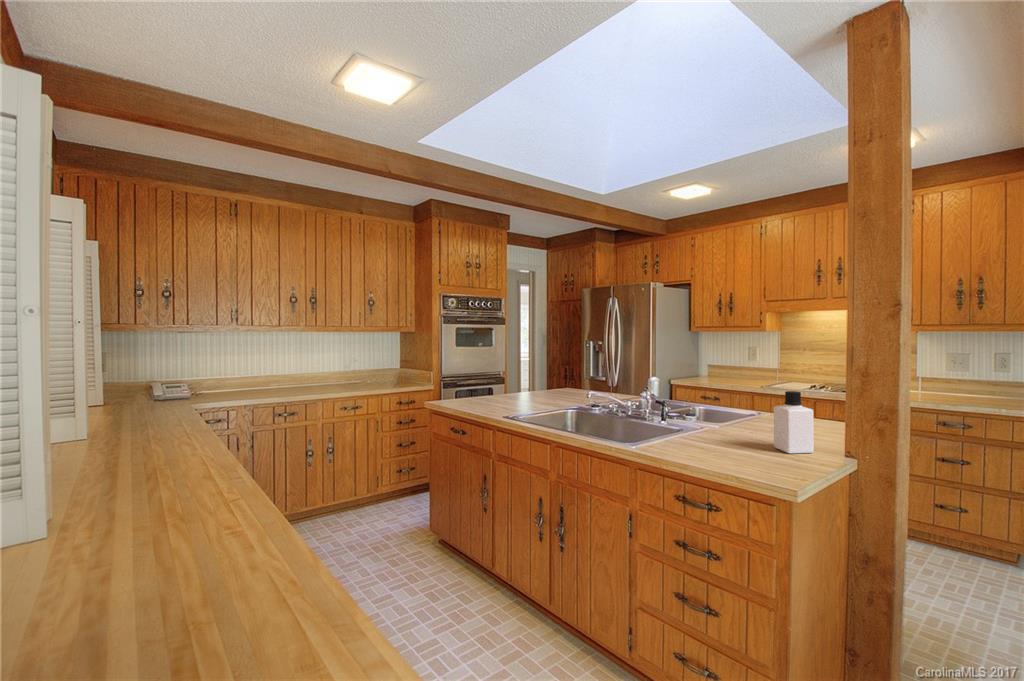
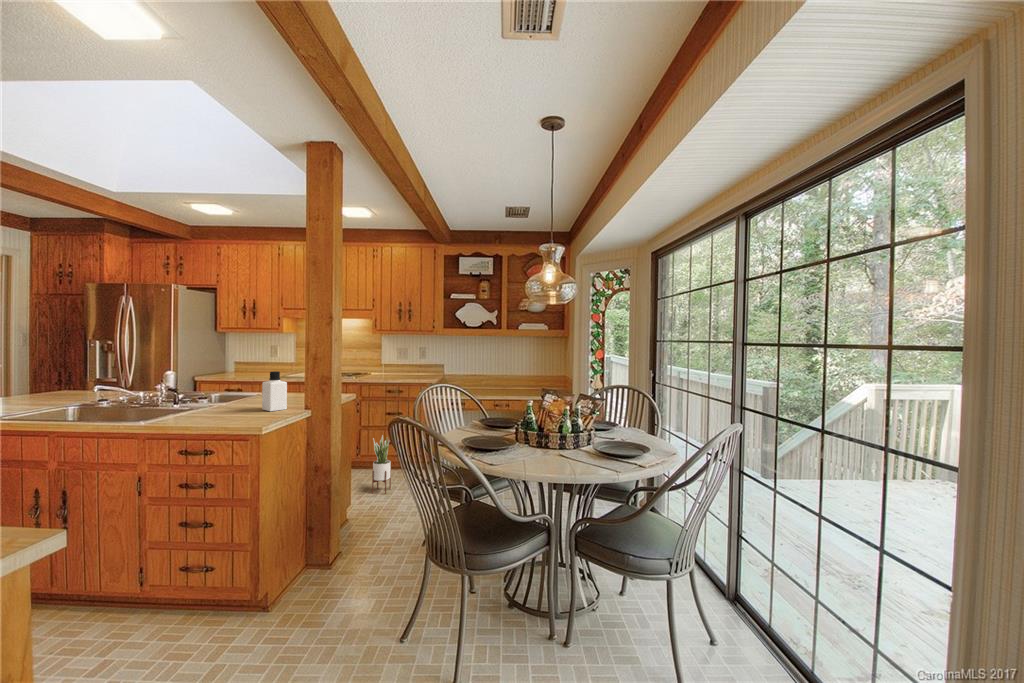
potted plant: none [941,504,982,613] -> present [372,436,391,494]

